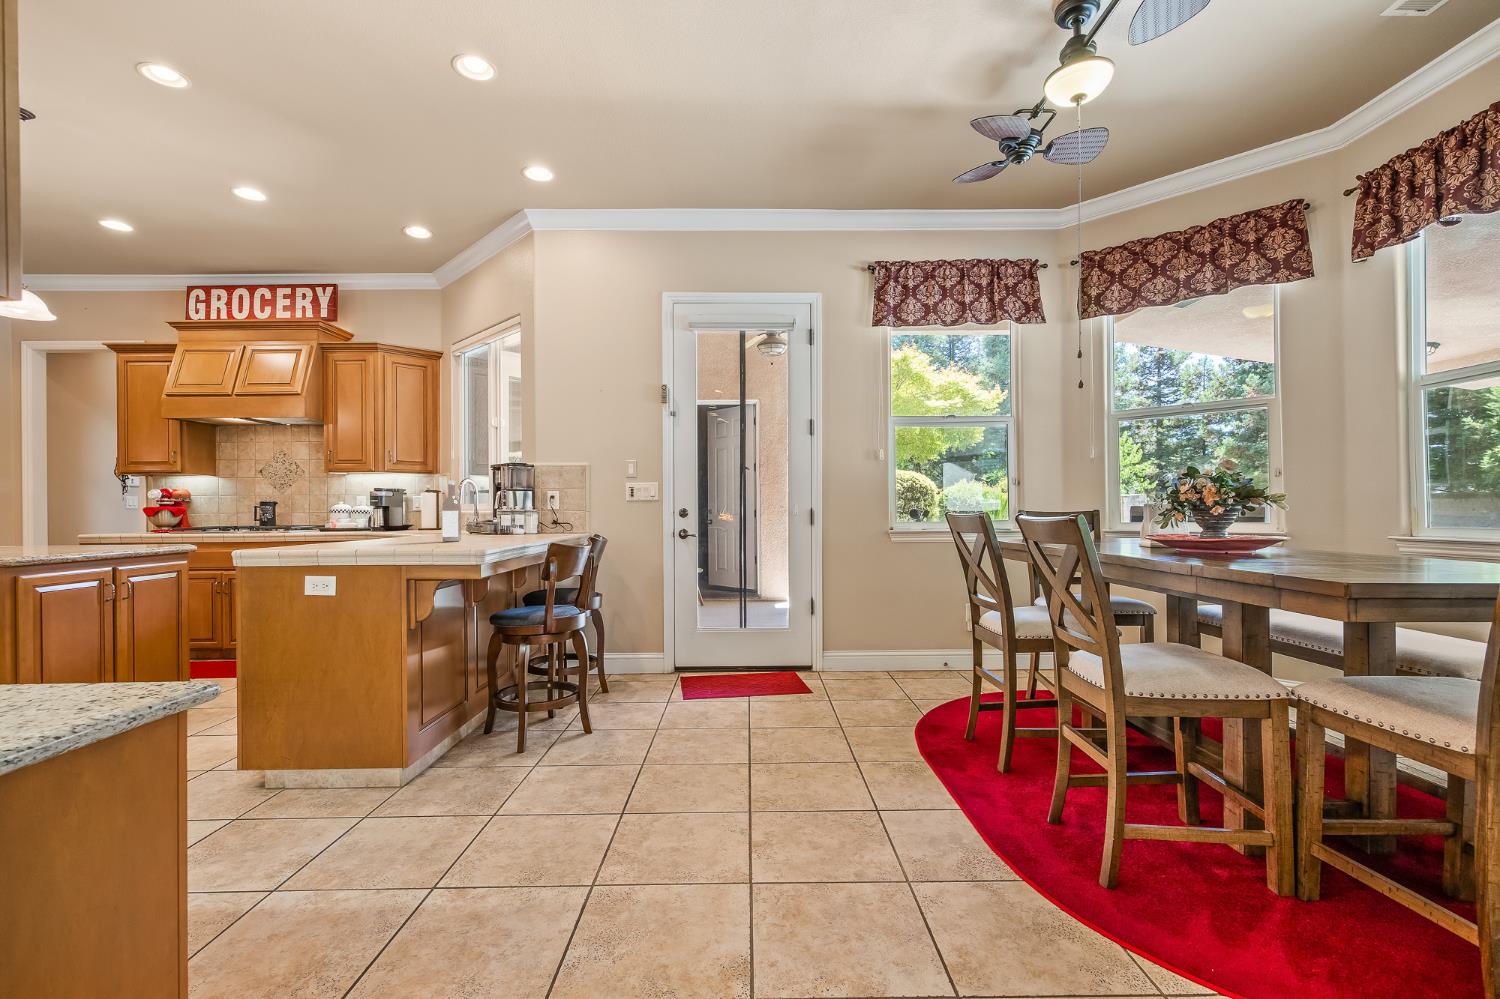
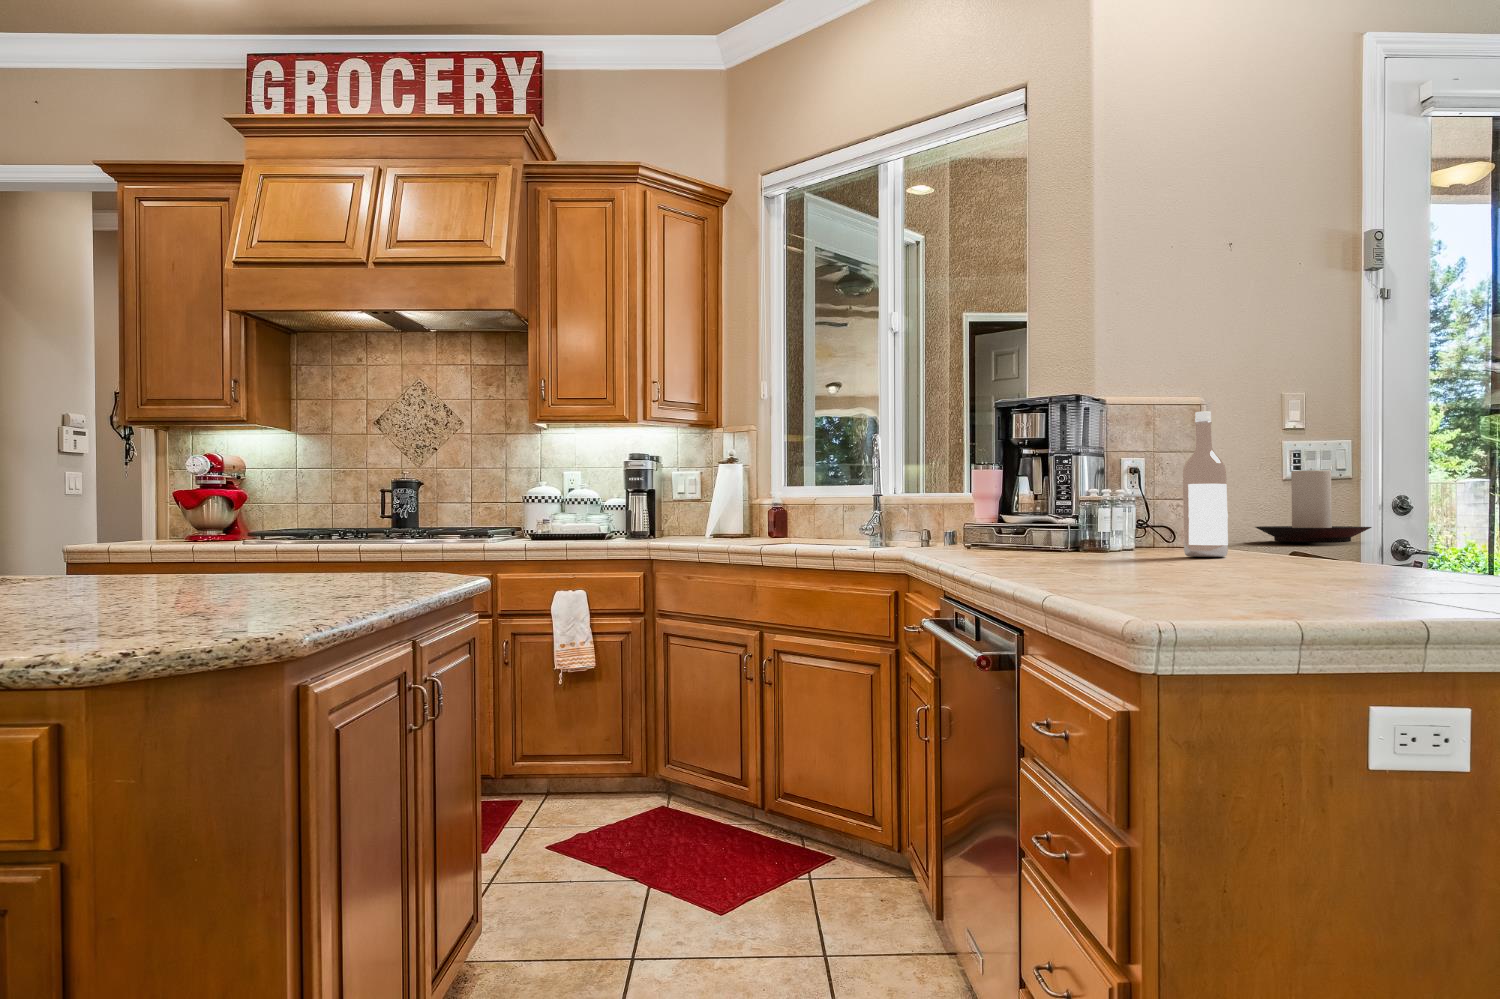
candle holder: present [379,507,413,530] -> present [1256,470,1372,543]

